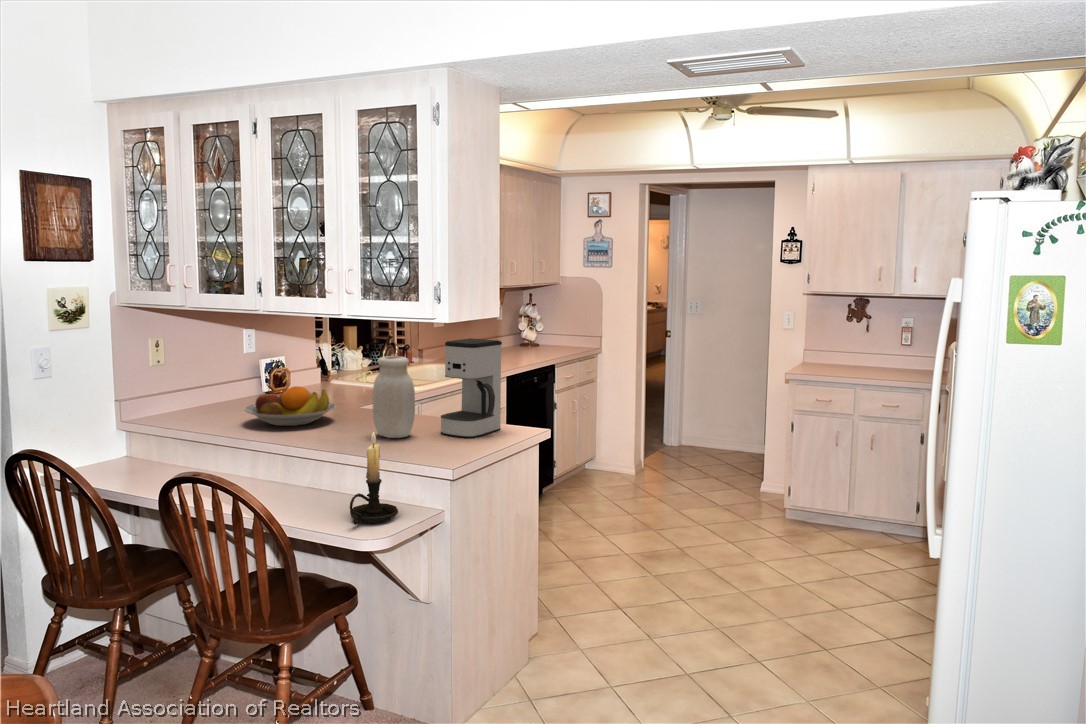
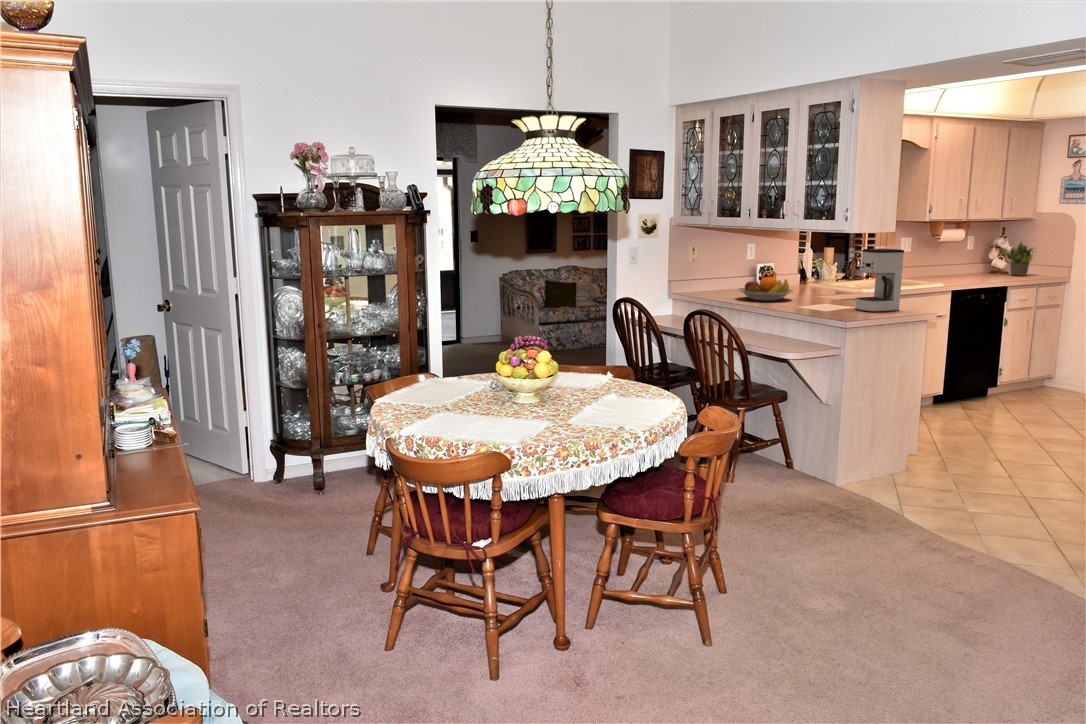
potted plant: none [528,309,566,347] -> present [1001,242,1033,275]
jar: present [373,356,415,438] -> none [811,257,839,309]
candle holder: present [350,431,398,525] -> none [780,295,810,348]

